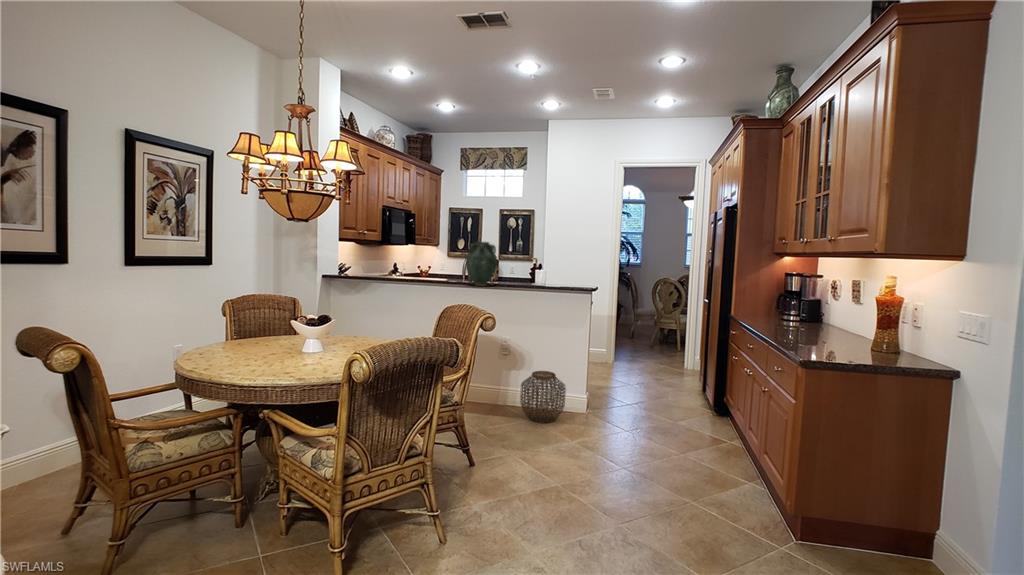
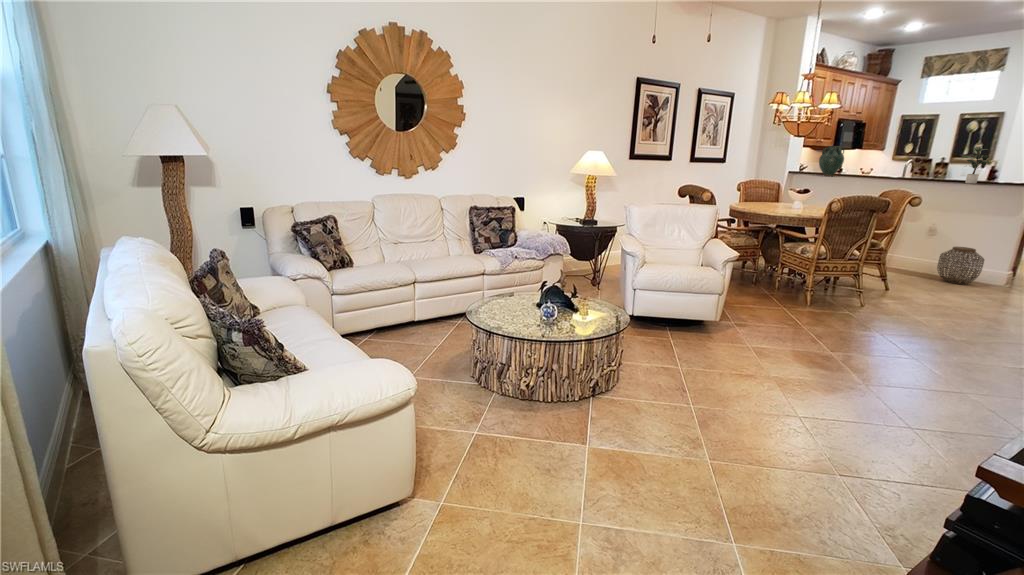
vase: present [465,242,497,286] -> present [819,146,844,176]
potted plant: none [517,243,559,289] -> present [962,147,989,184]

